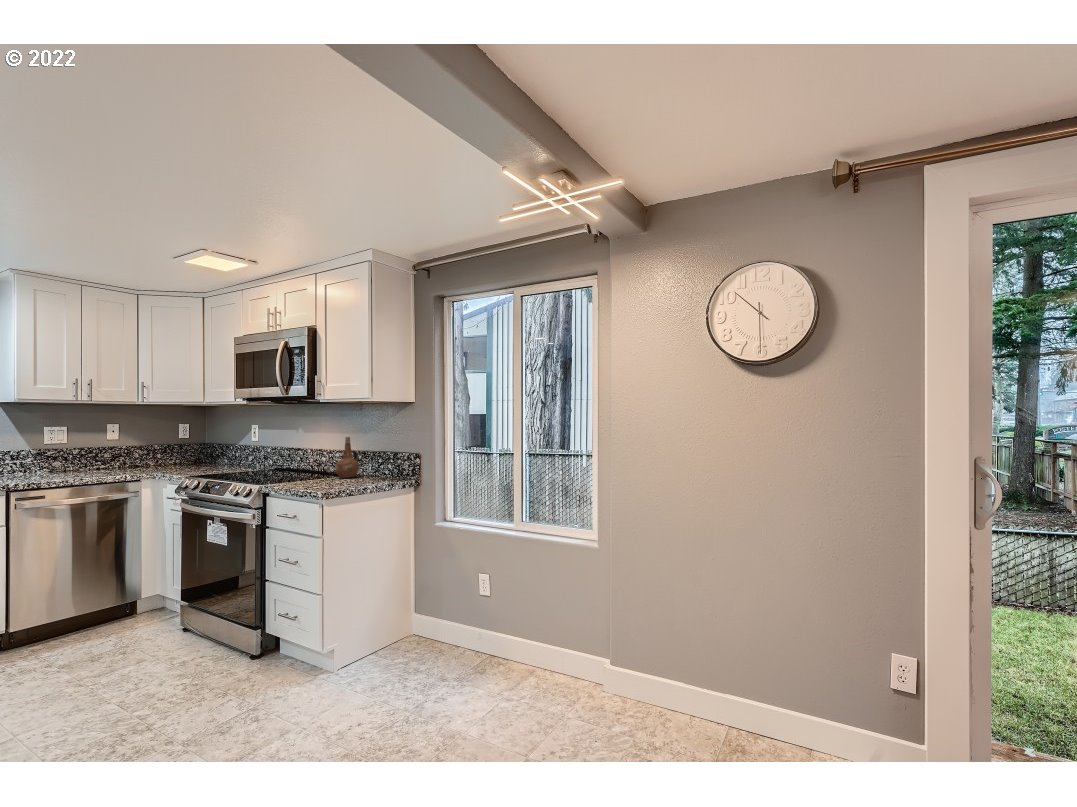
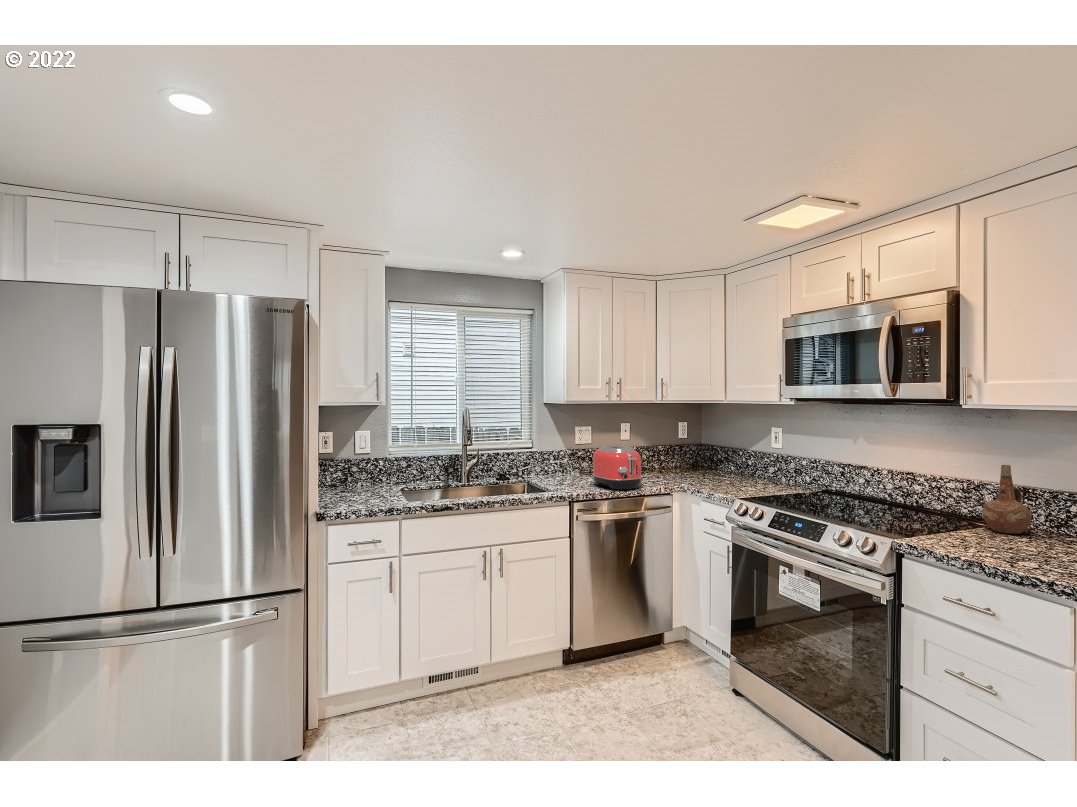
toaster: none [47,440,105,480] -> present [593,445,642,490]

